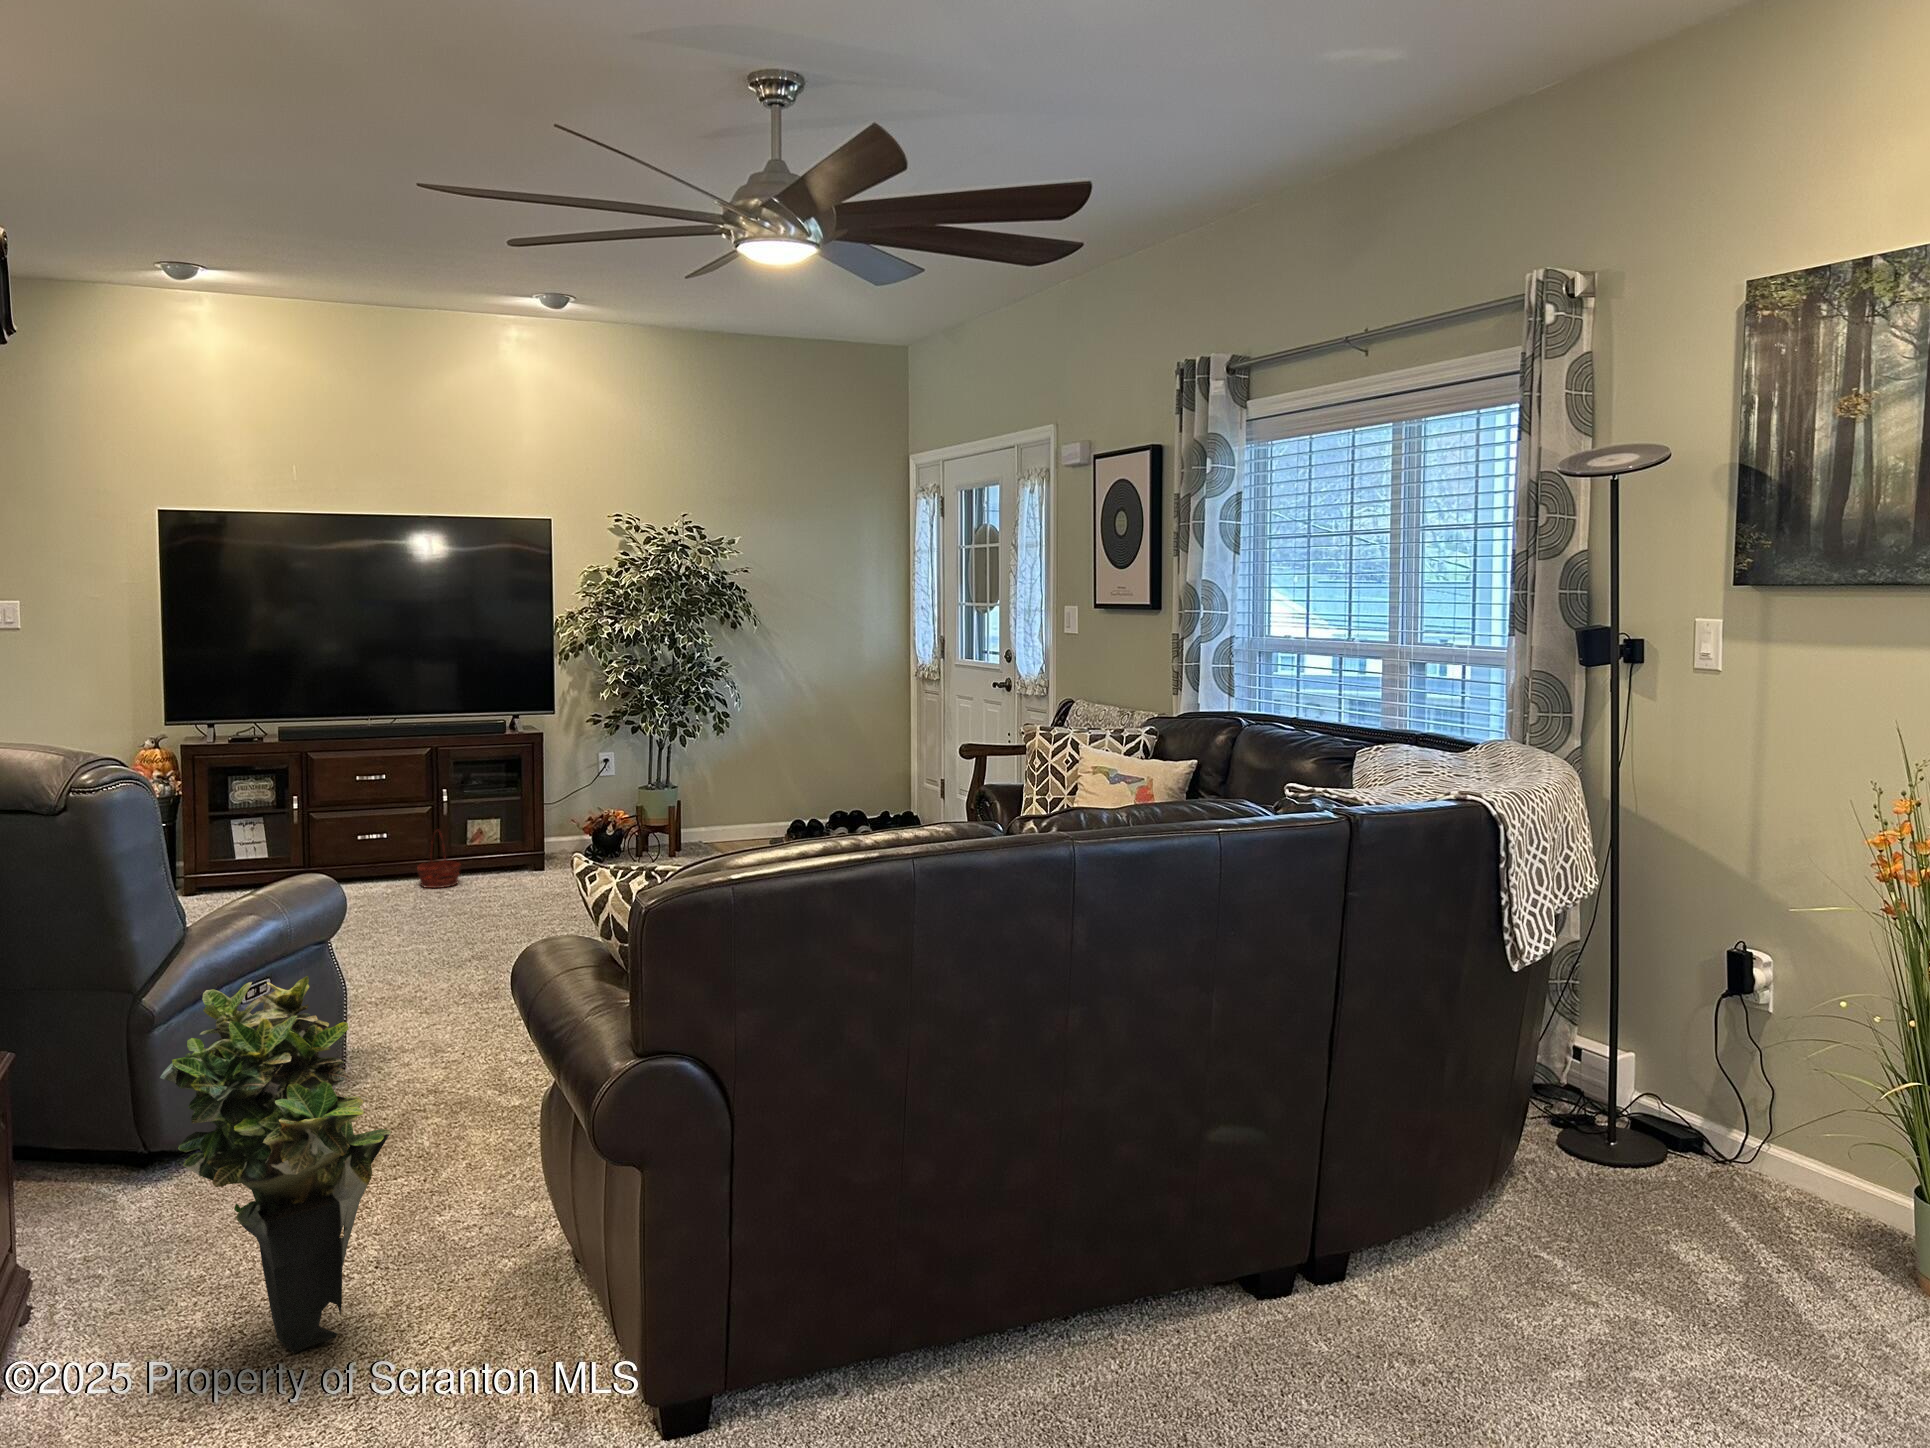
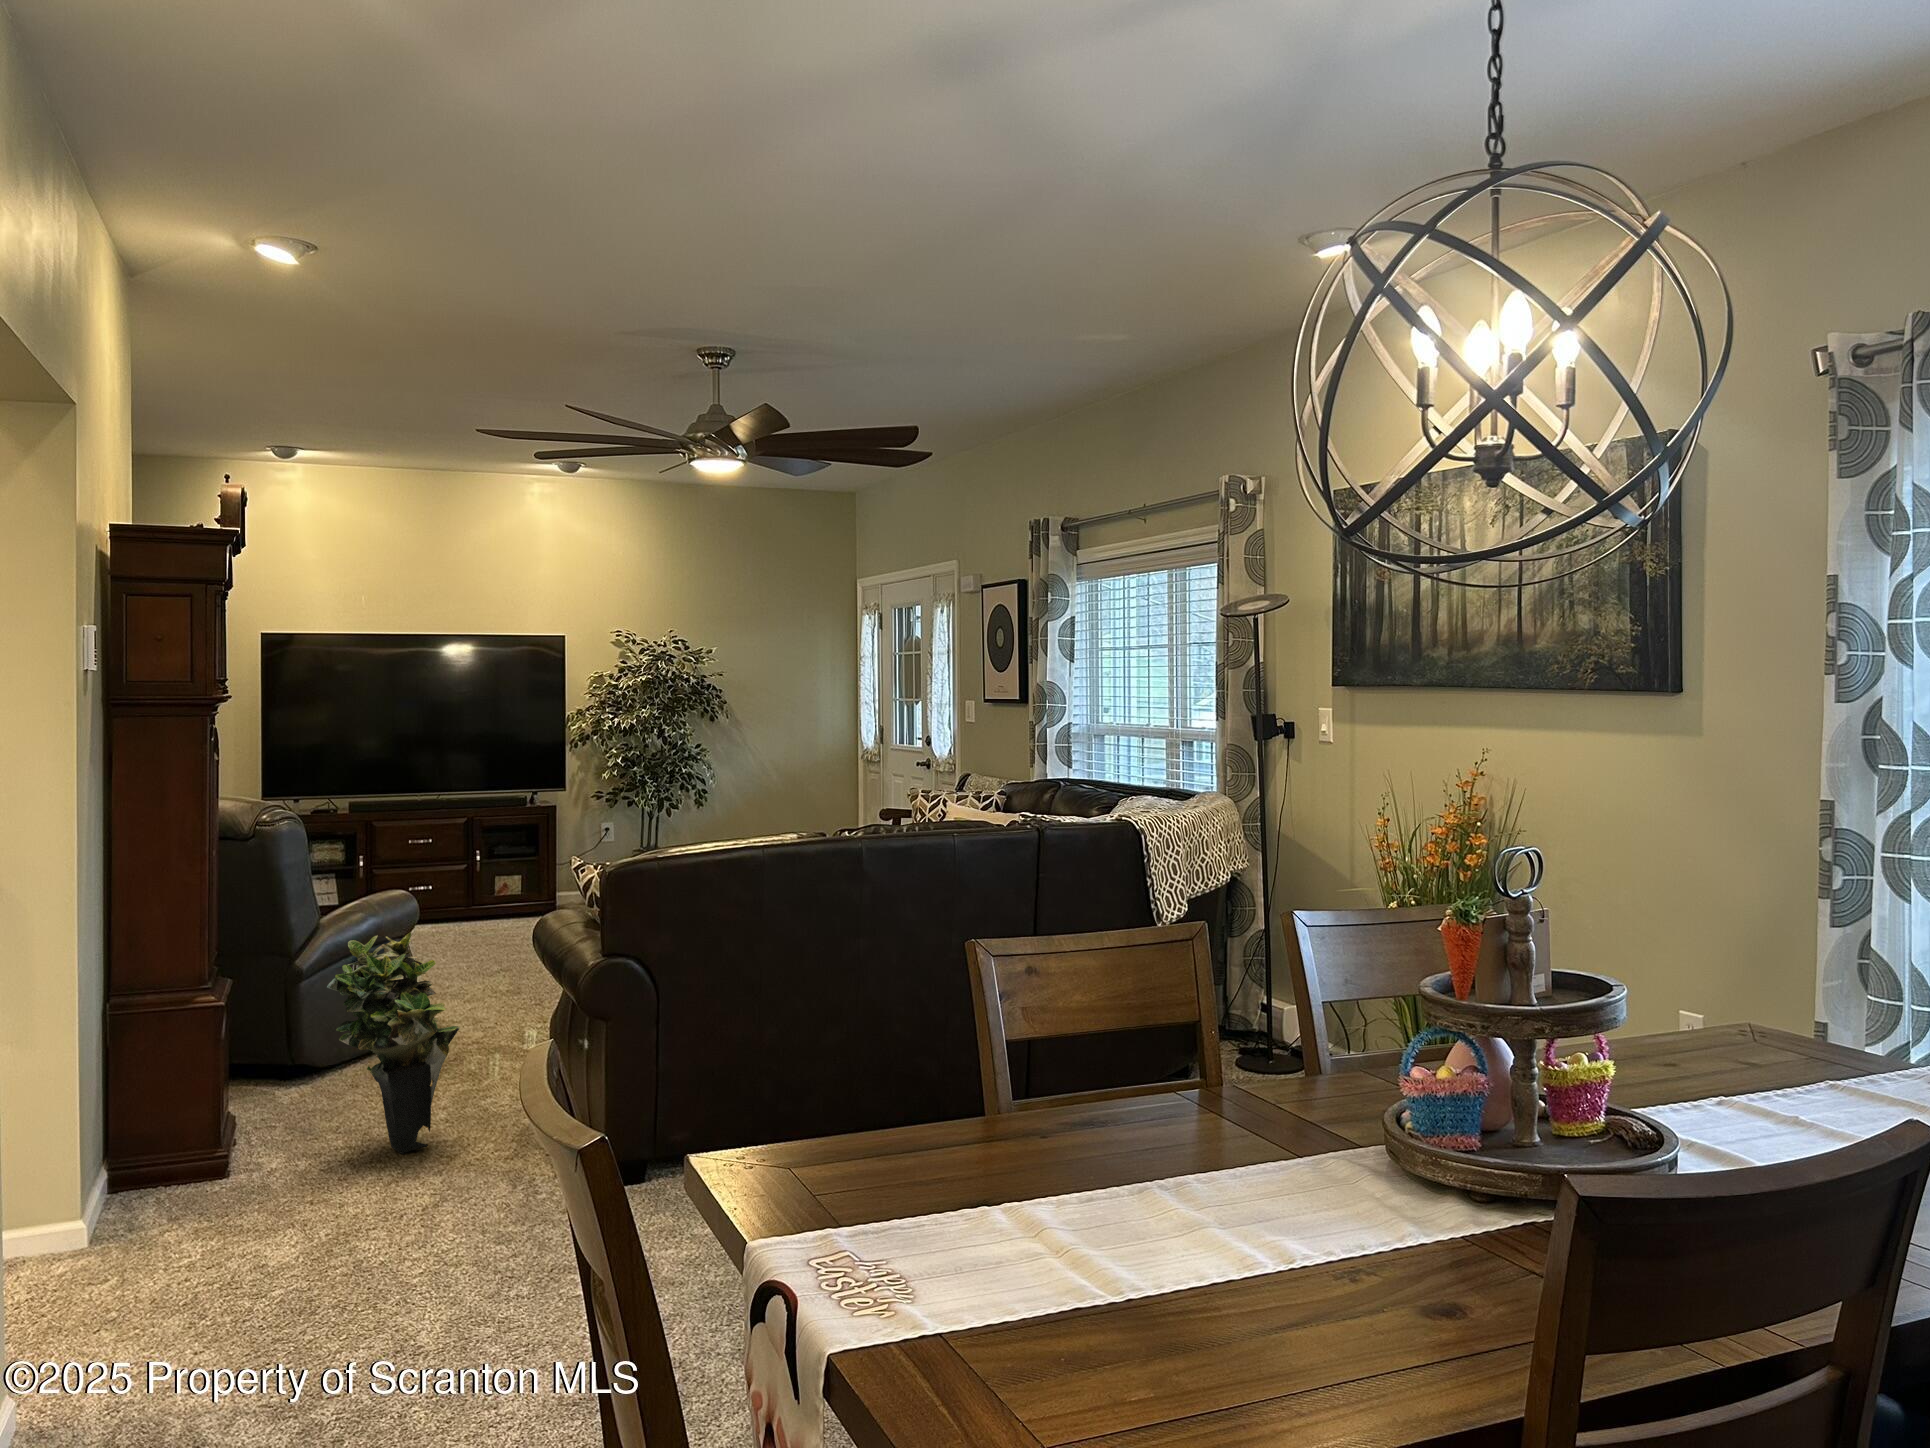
basket: present [417,830,461,888] -> none [455,881,490,928]

